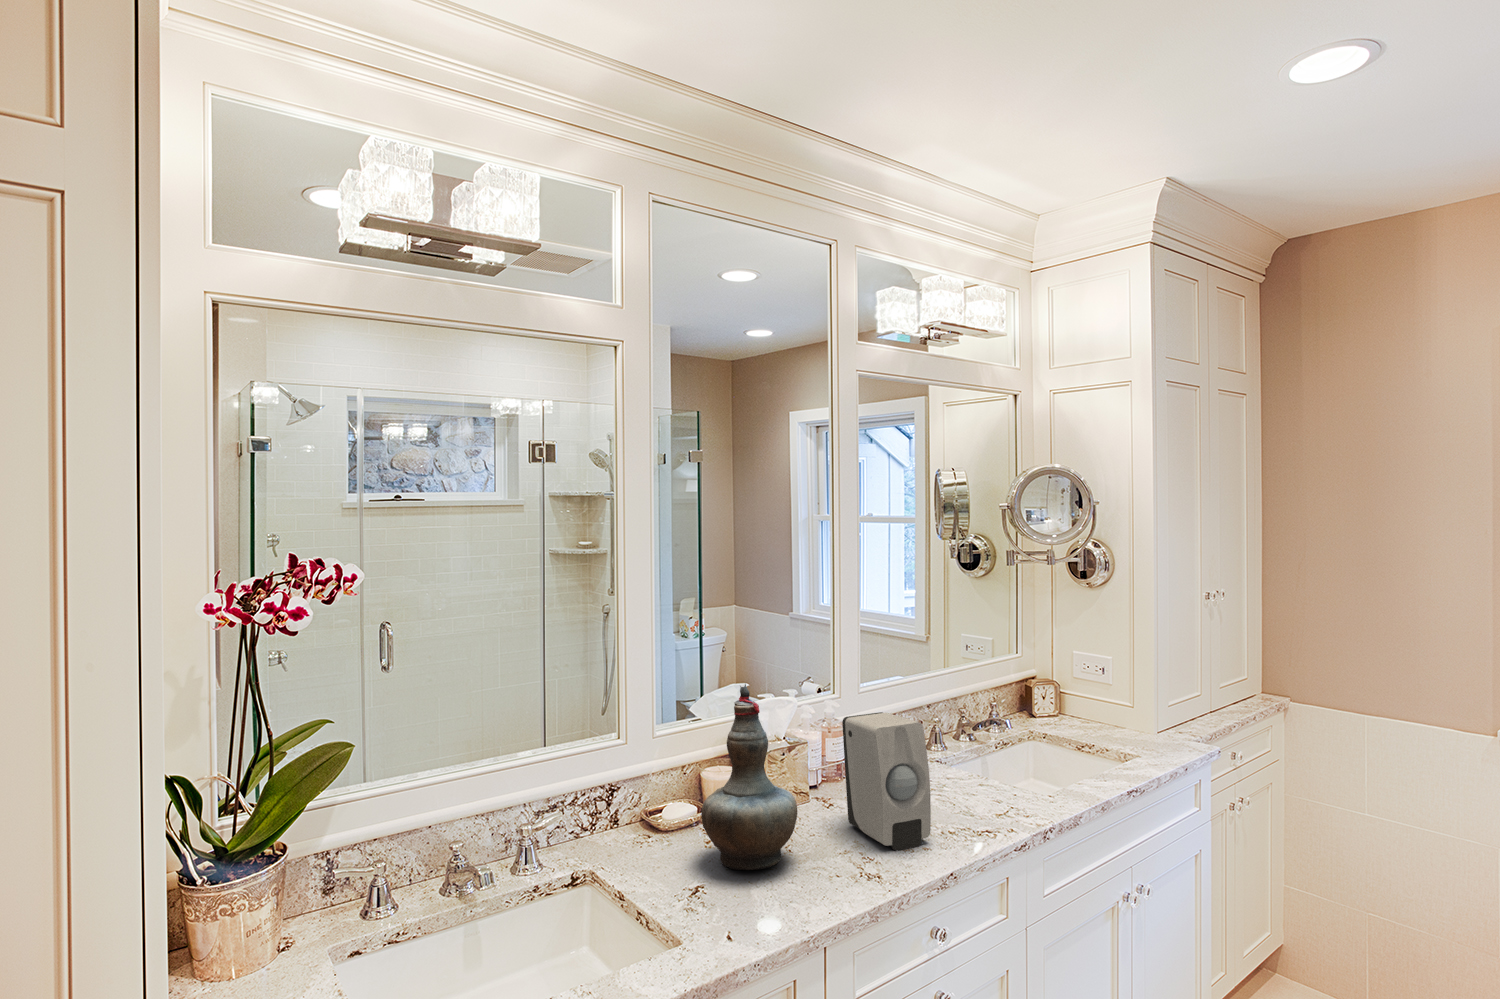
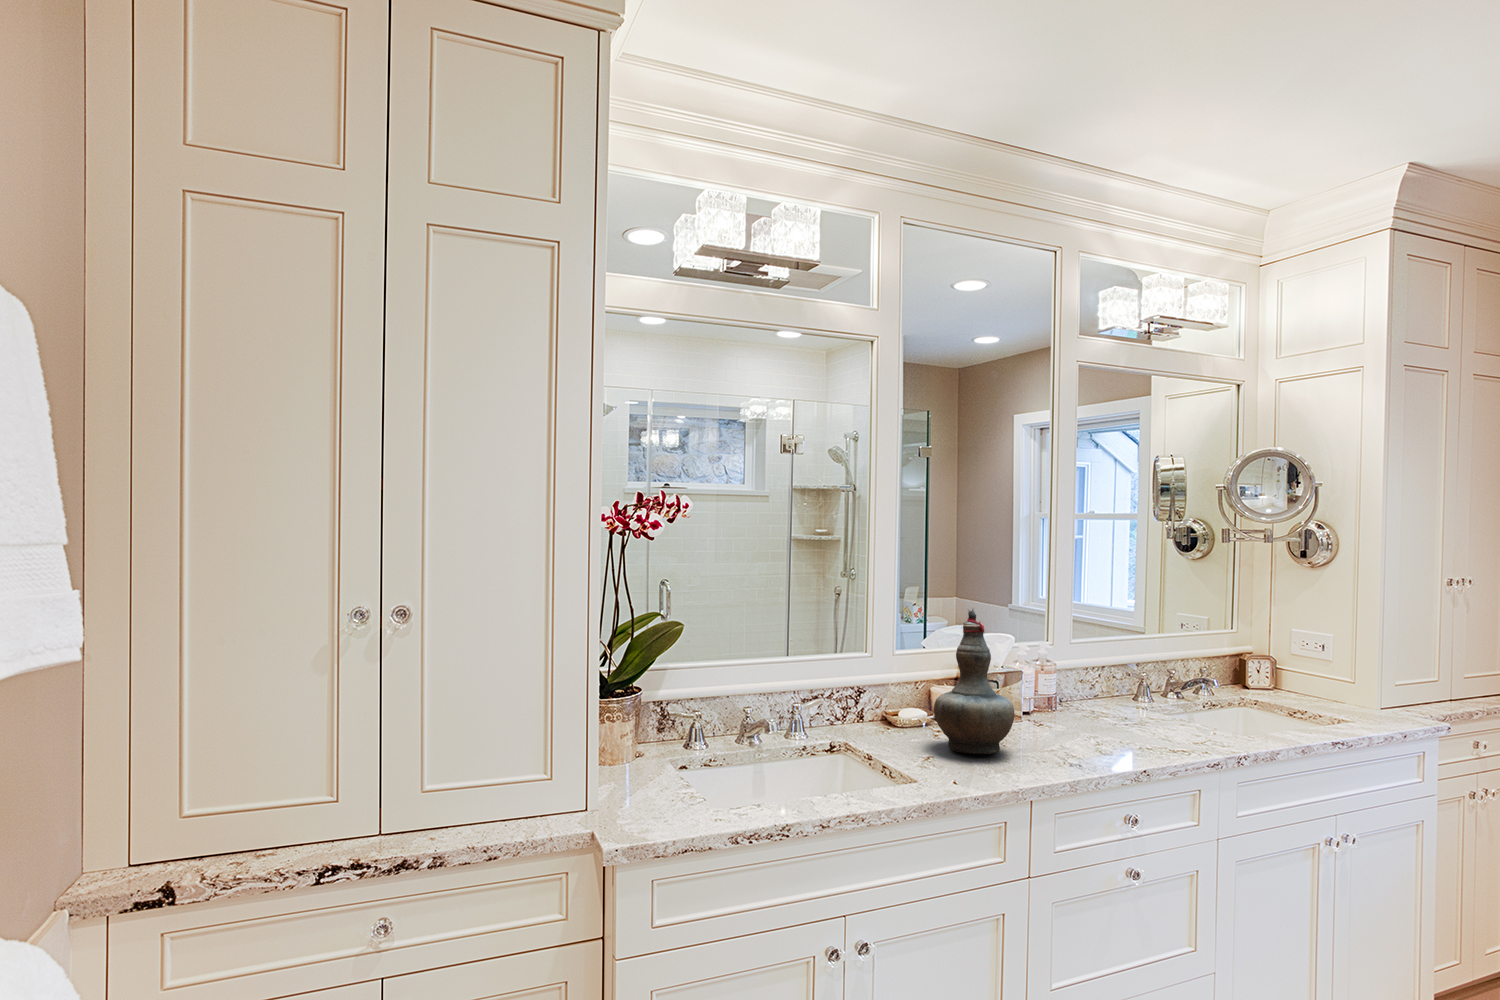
soap dispenser: present [842,712,931,851] -> none [1055,648,1134,758]

